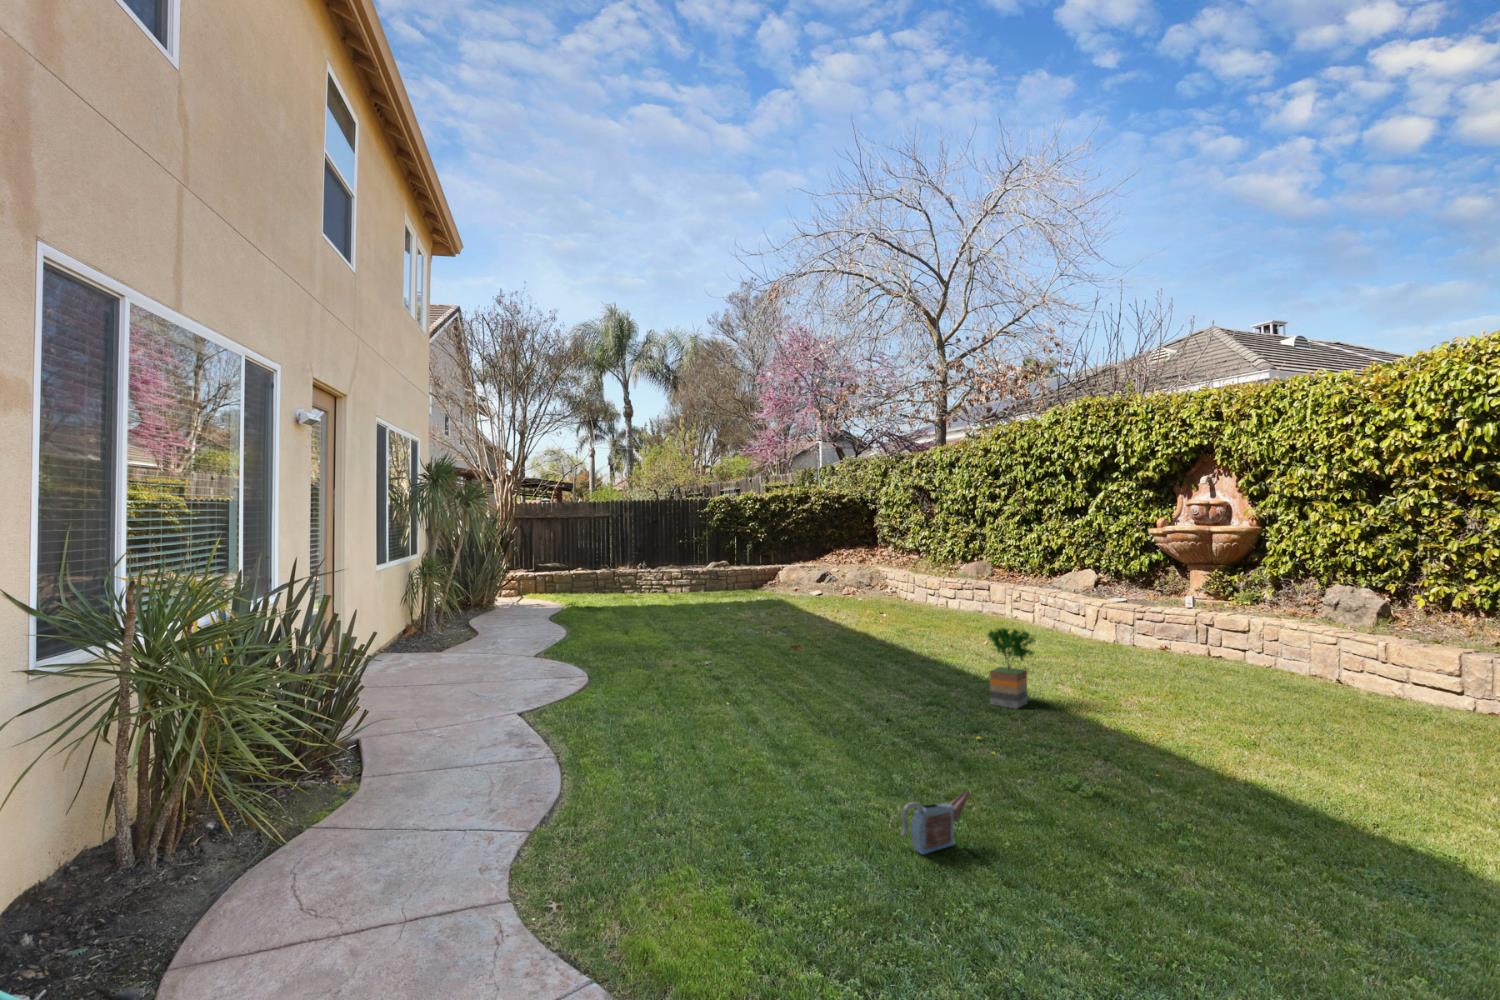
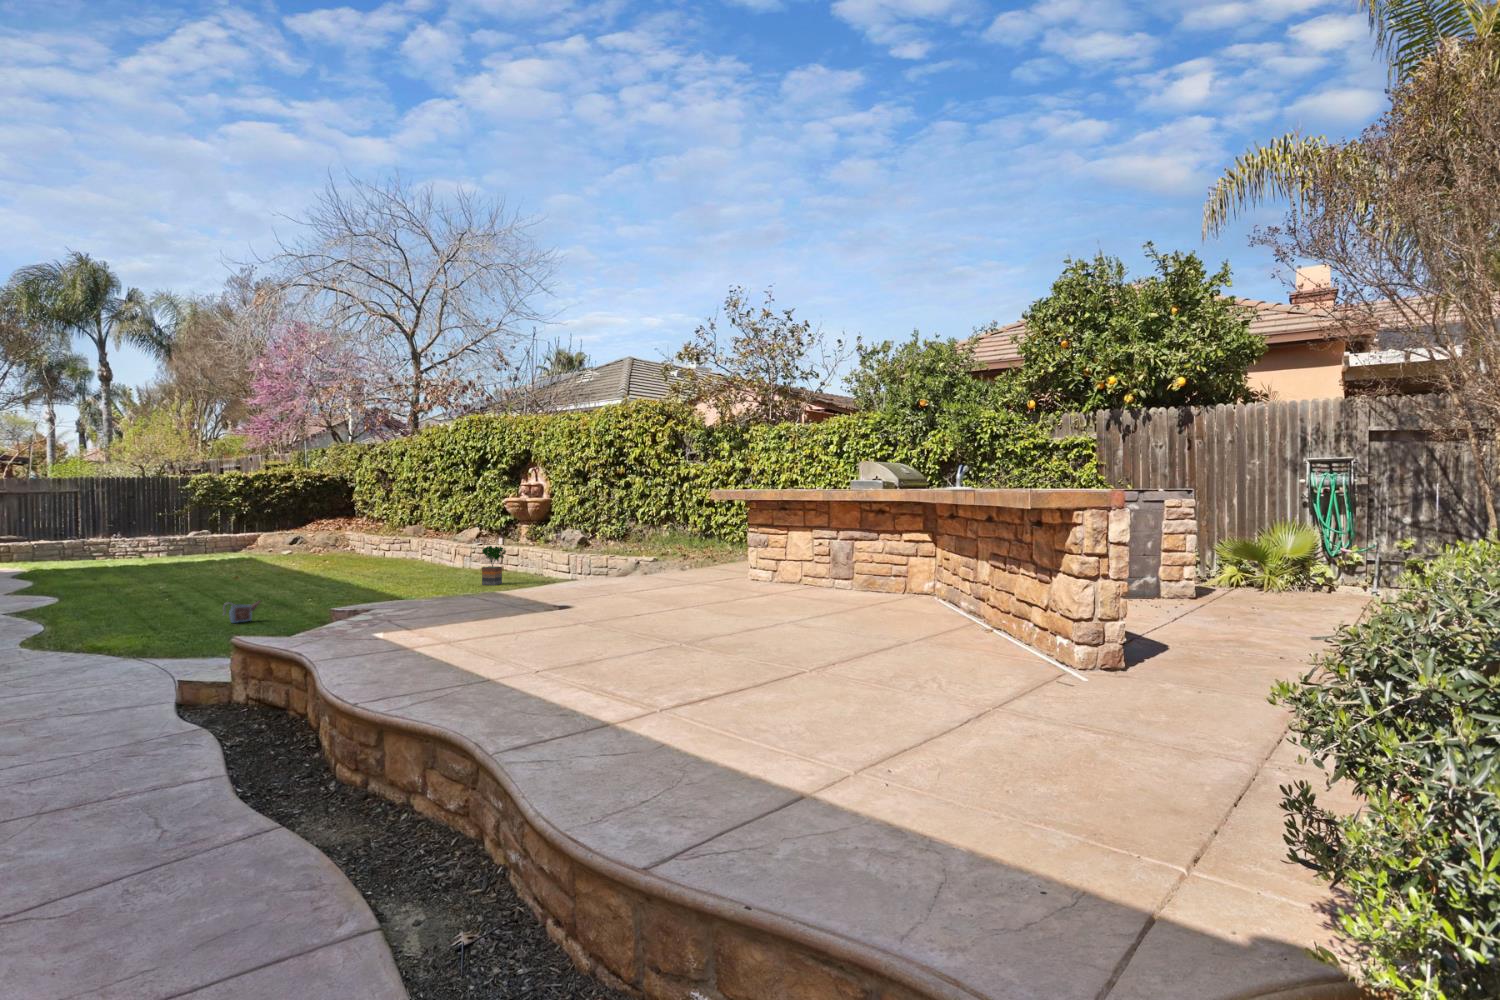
potted tree: present [988,628,1035,709] -> present [482,546,506,585]

